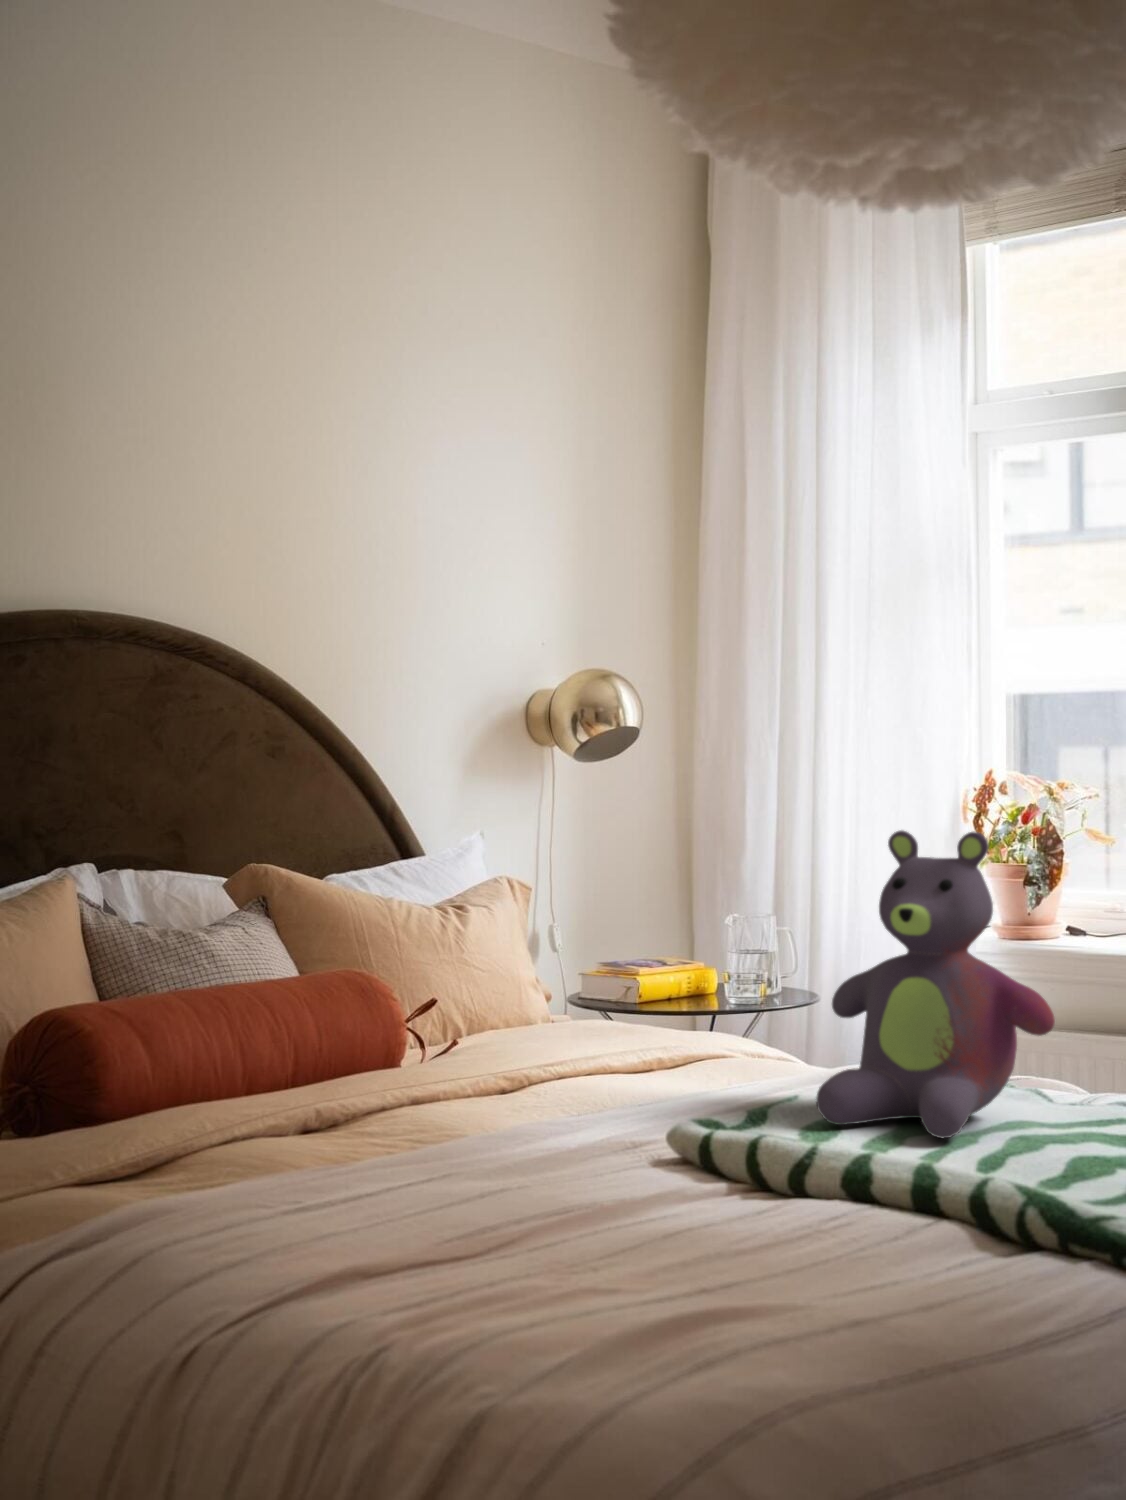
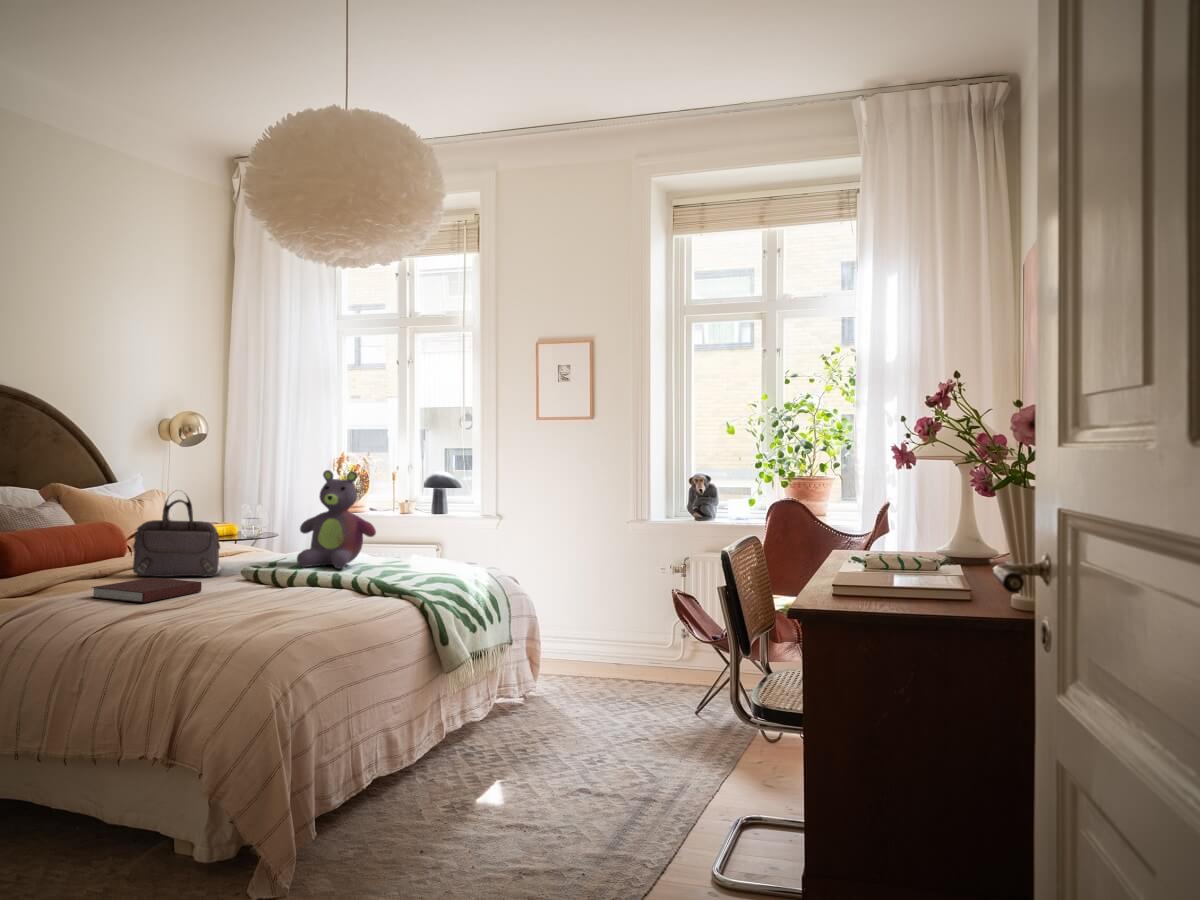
handbag: none [390,899,608,1144] -> present [133,493,220,577]
notebook: none [216,1153,518,1257] -> present [91,578,202,603]

